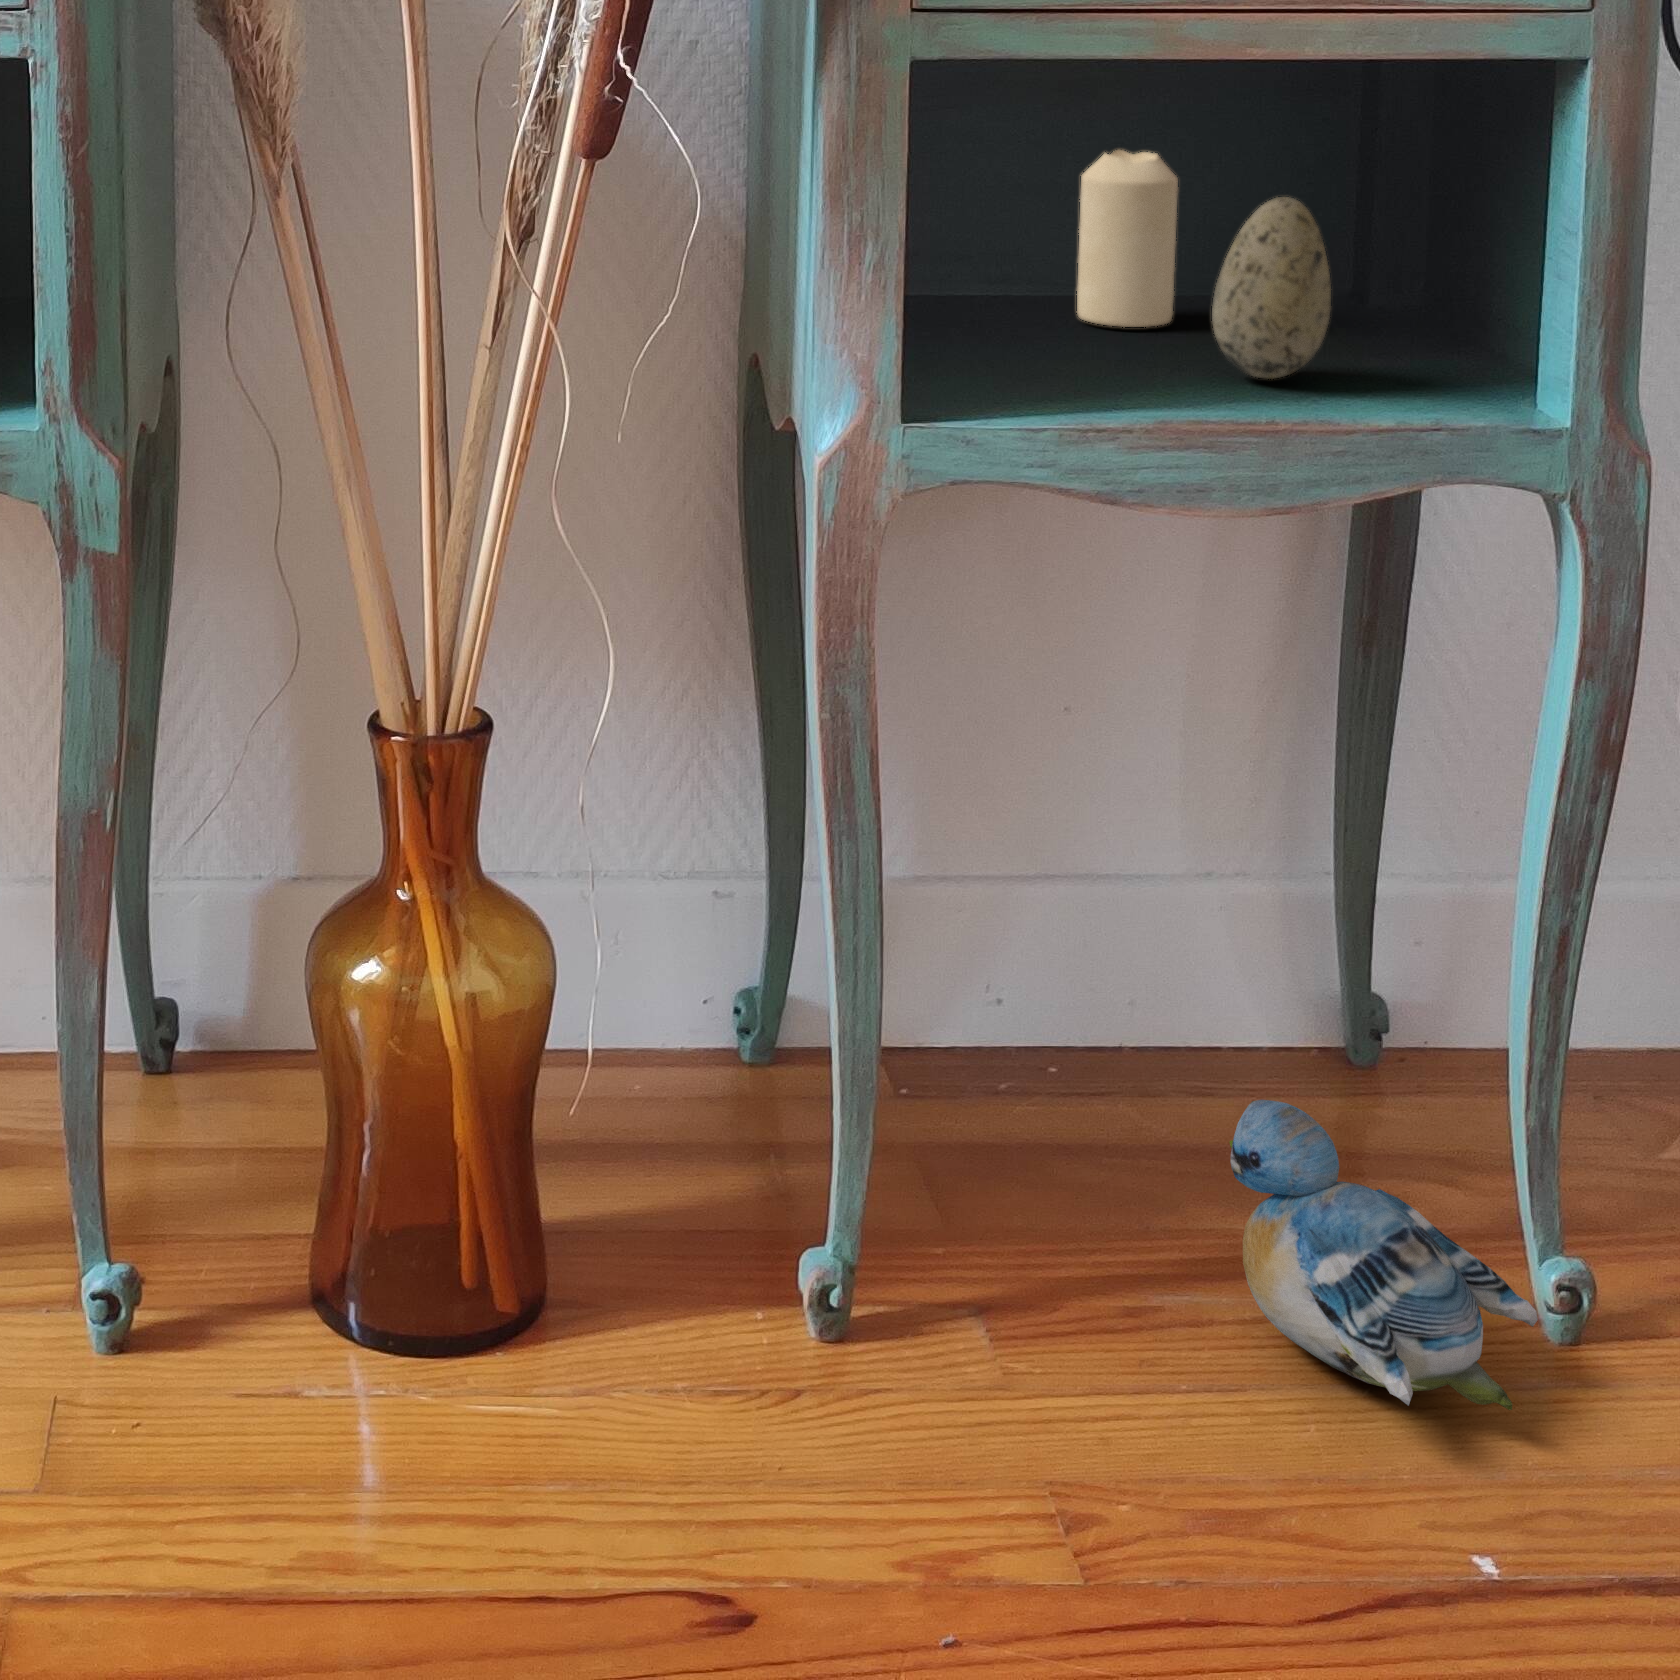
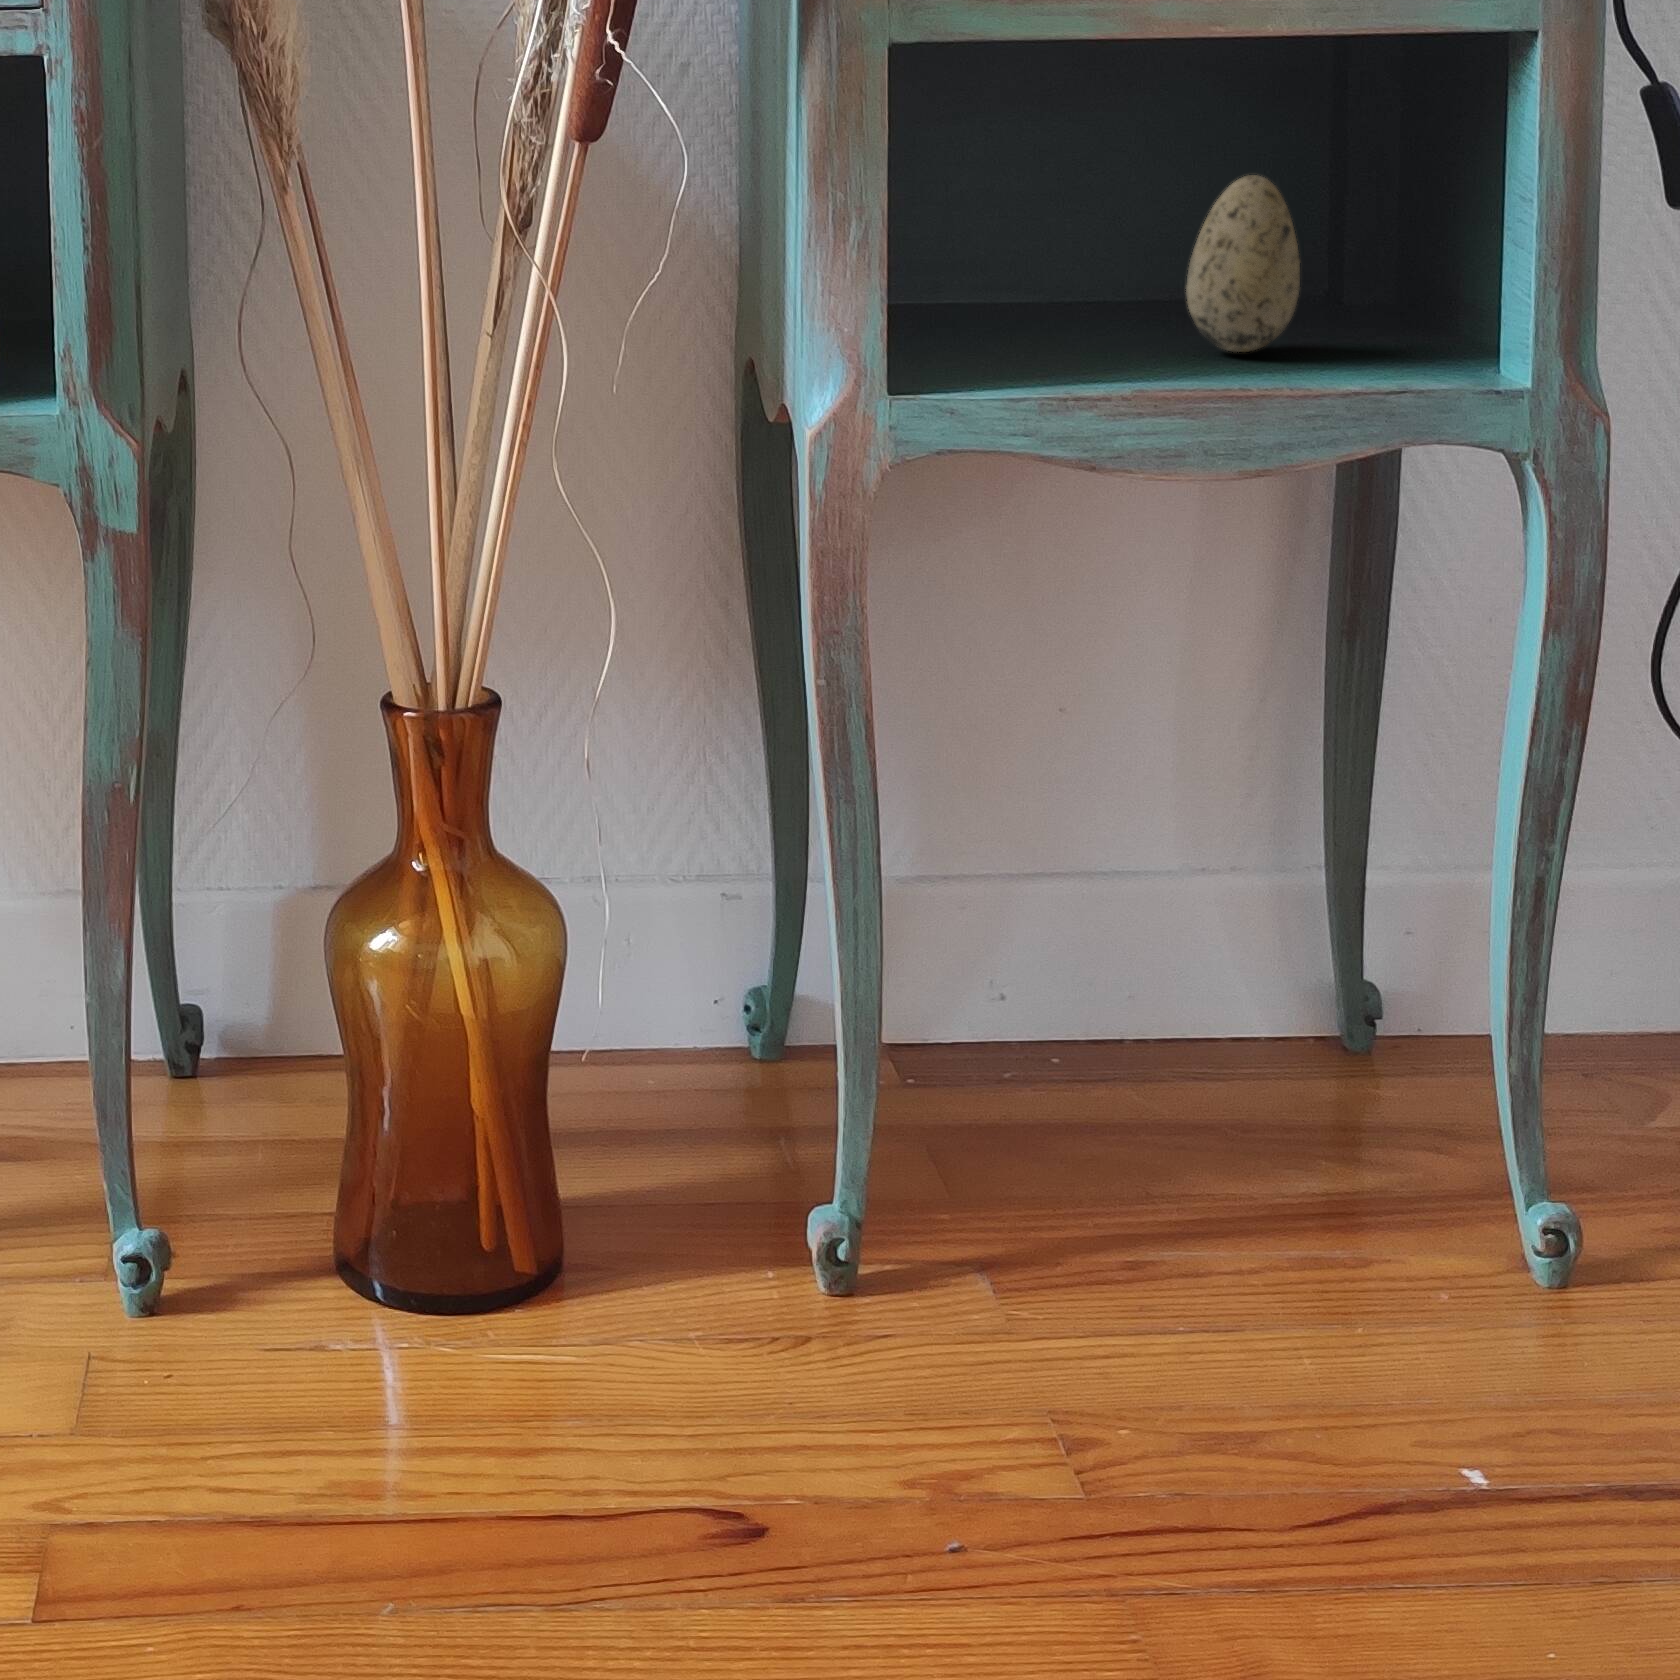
candle: present [1077,150,1178,327] -> none [1060,149,1154,317]
plush toy: present [1229,1100,1538,1410] -> none [1224,1054,1525,1338]

